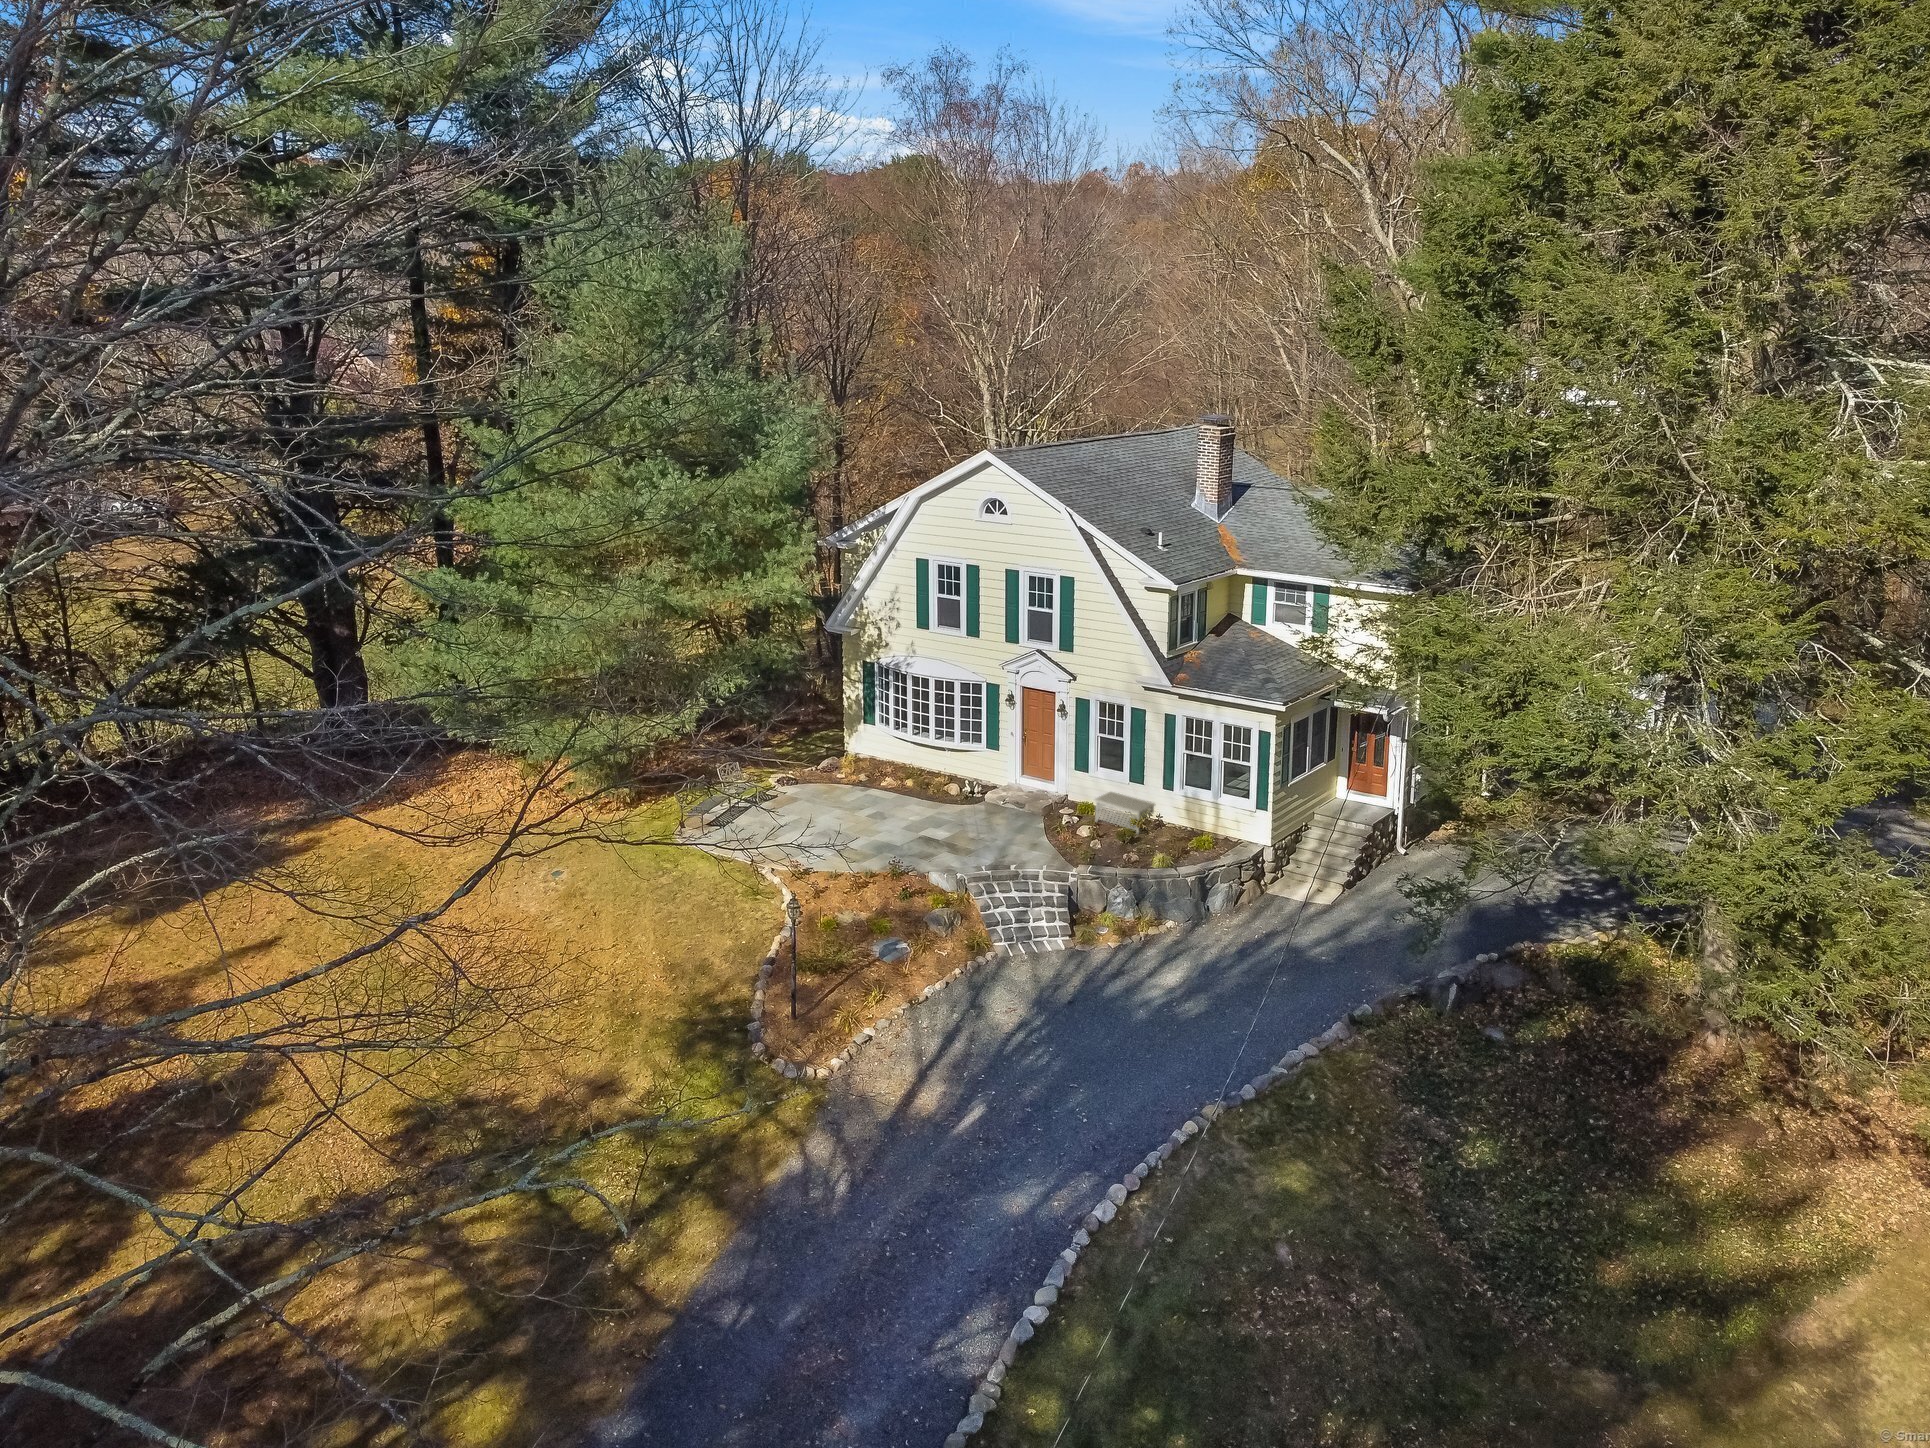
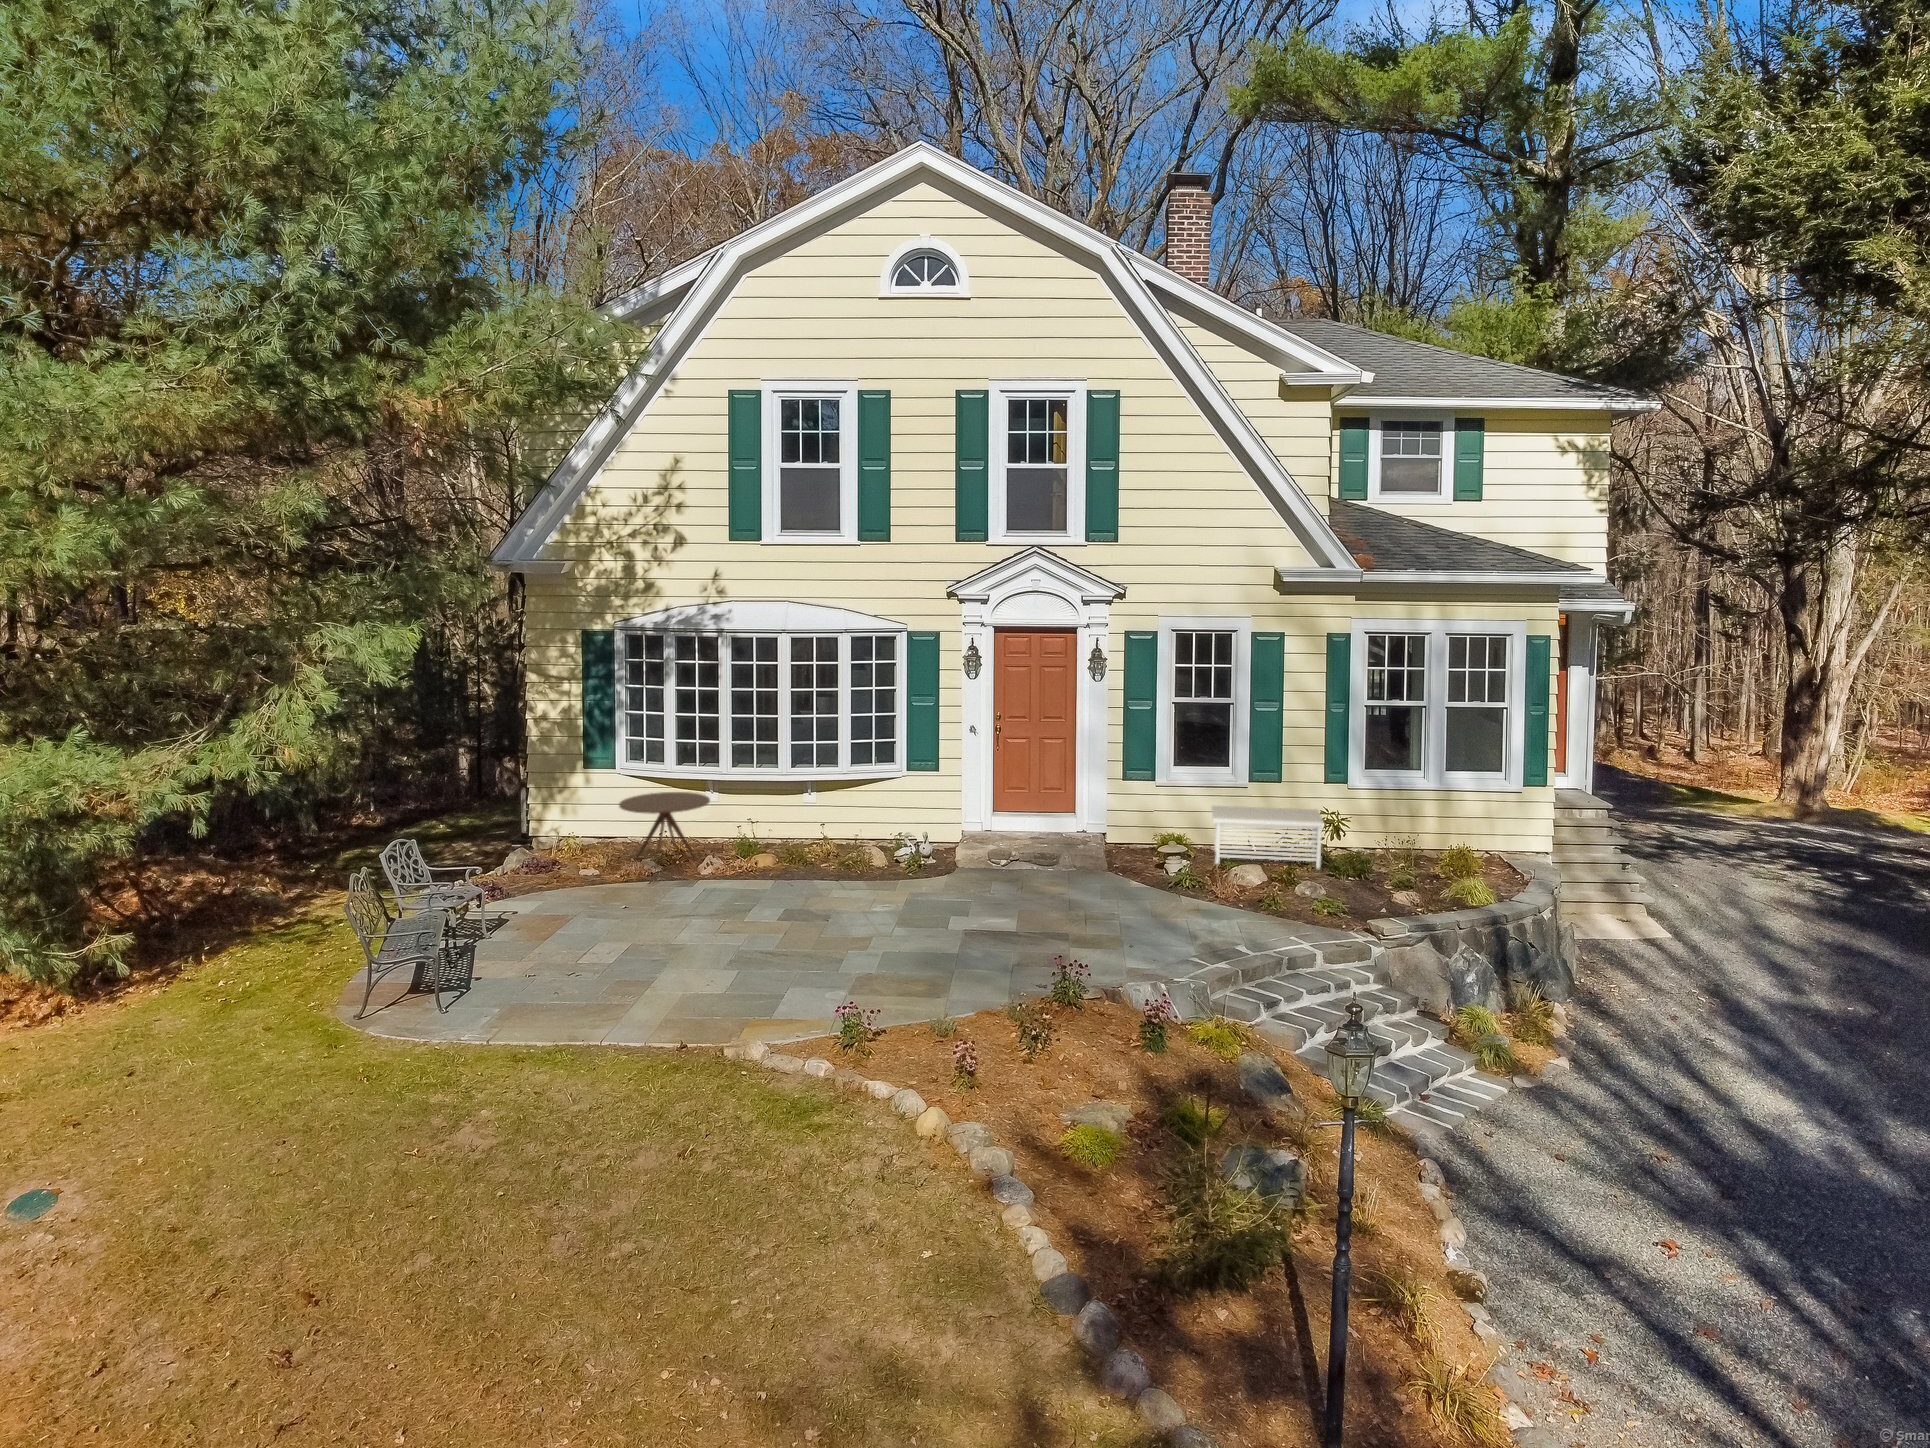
round table: none [863,740,903,775] -> present [619,792,710,867]

